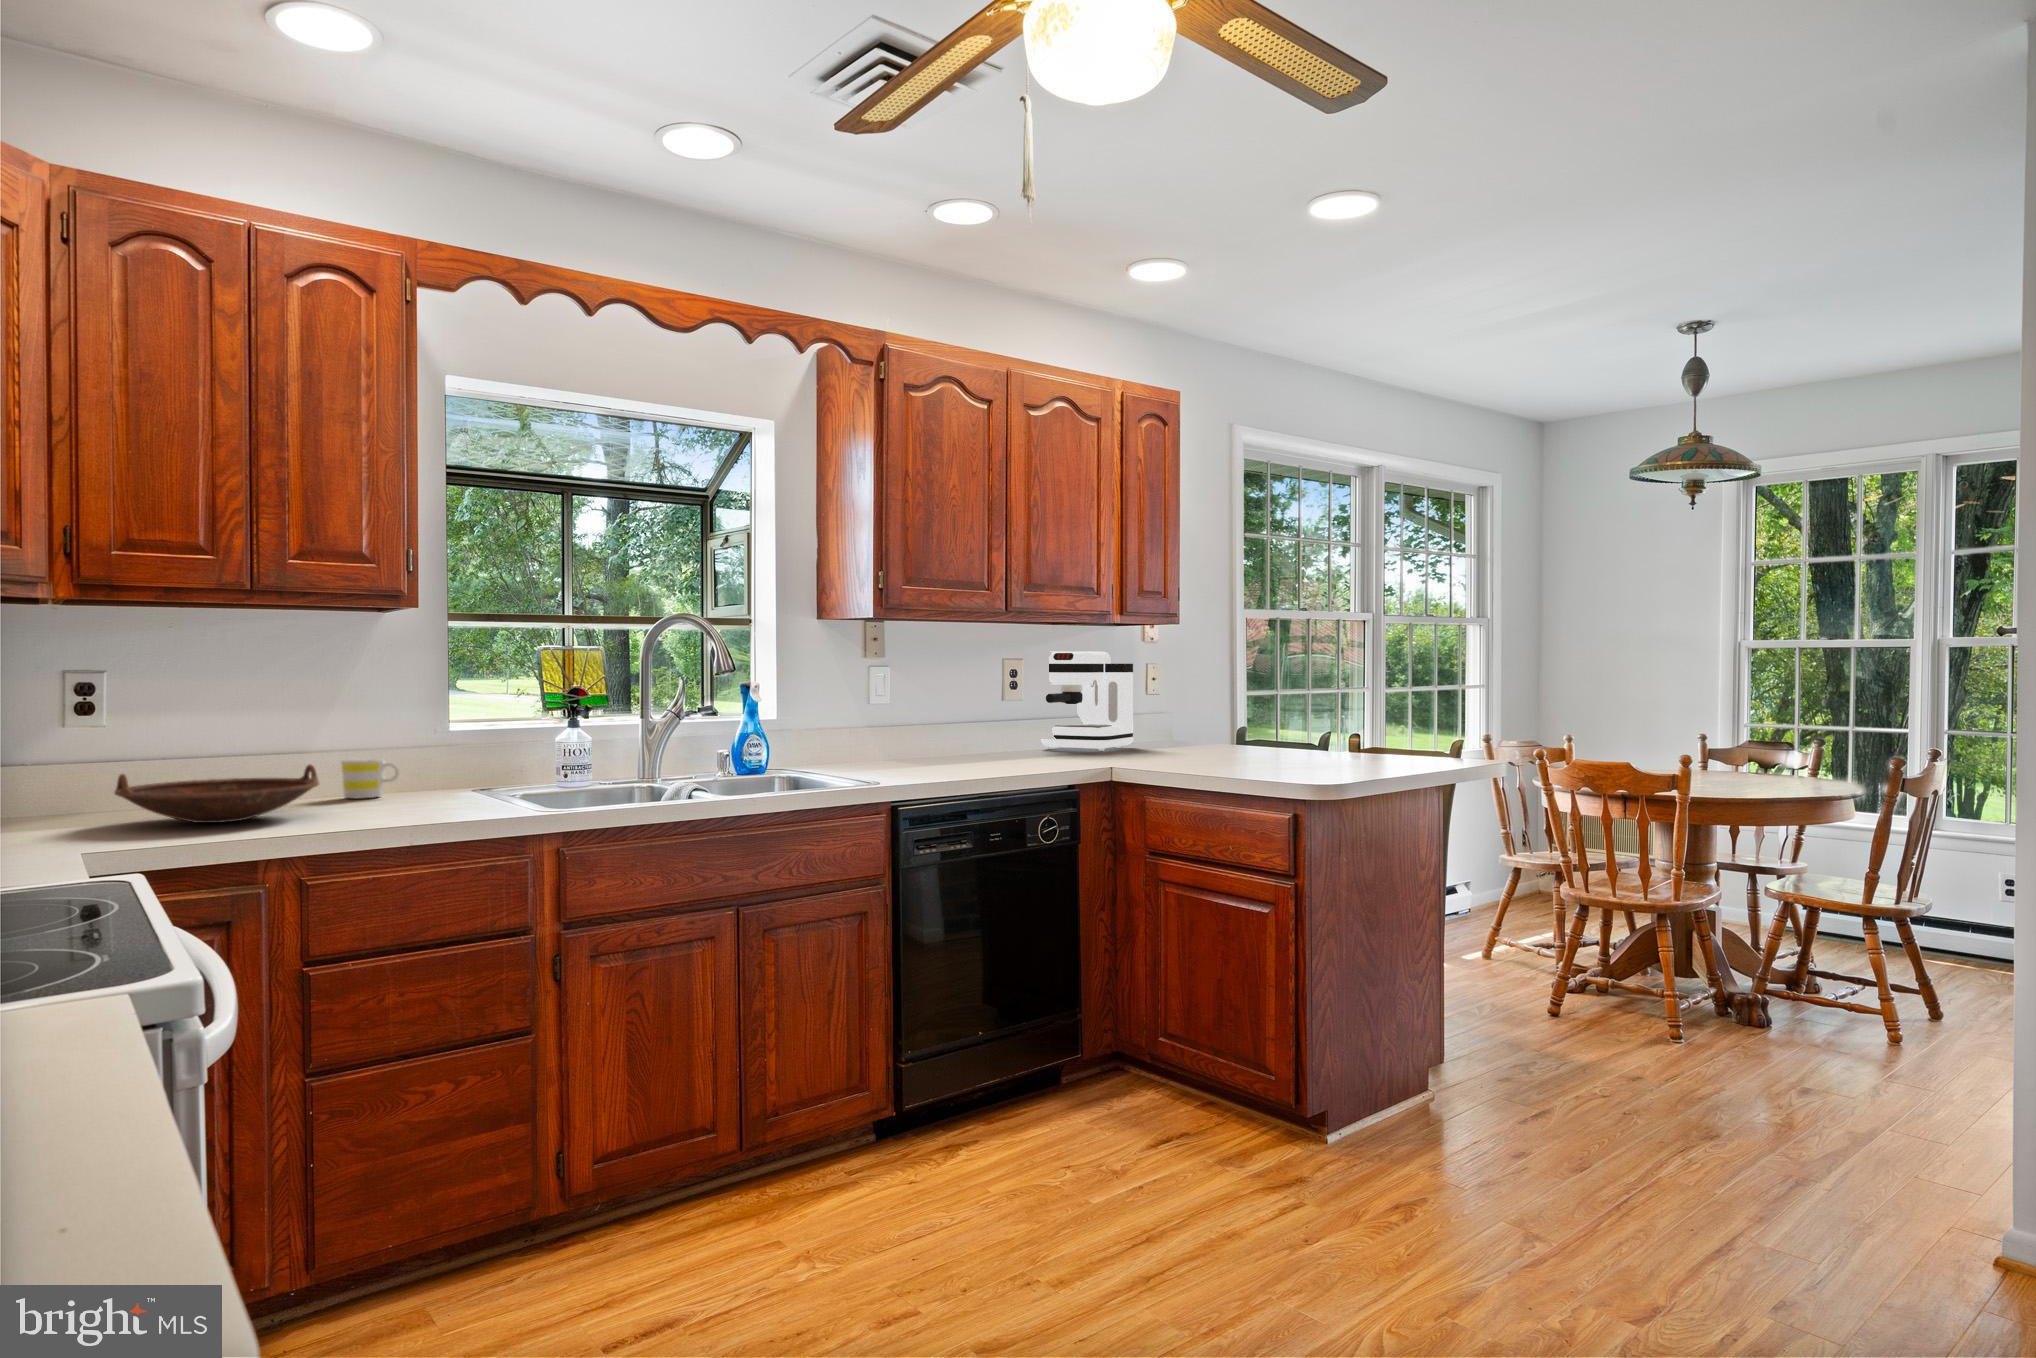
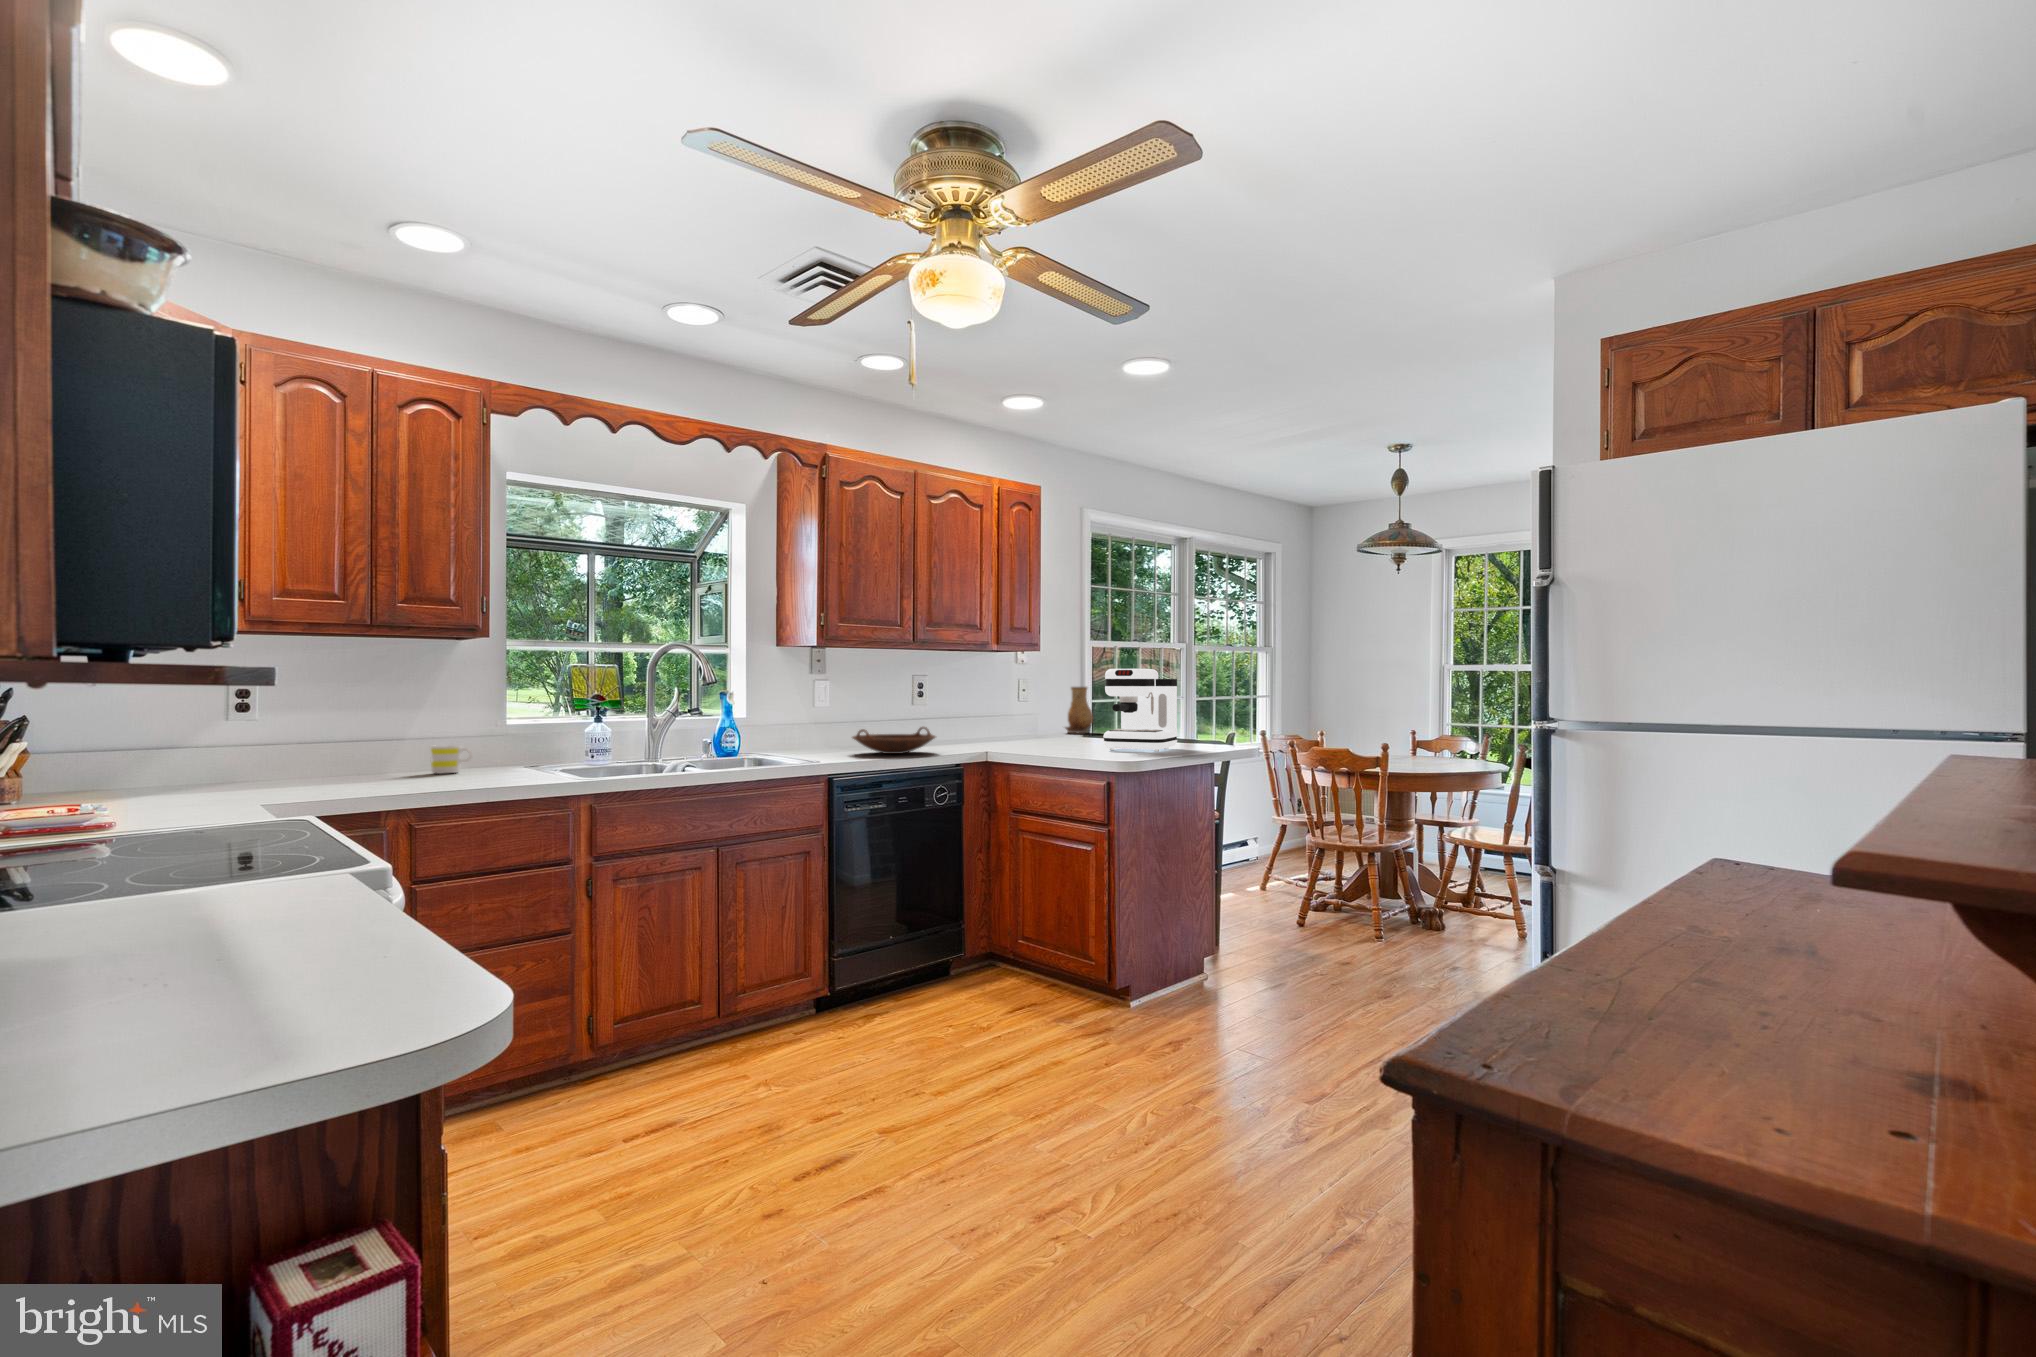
coffee maker: present [1041,651,1134,751] -> present [1103,669,1177,751]
ceramic pitcher: none [1203,672,1249,738] -> present [1066,687,1093,733]
bowl: present [115,765,319,823] -> present [852,727,935,754]

